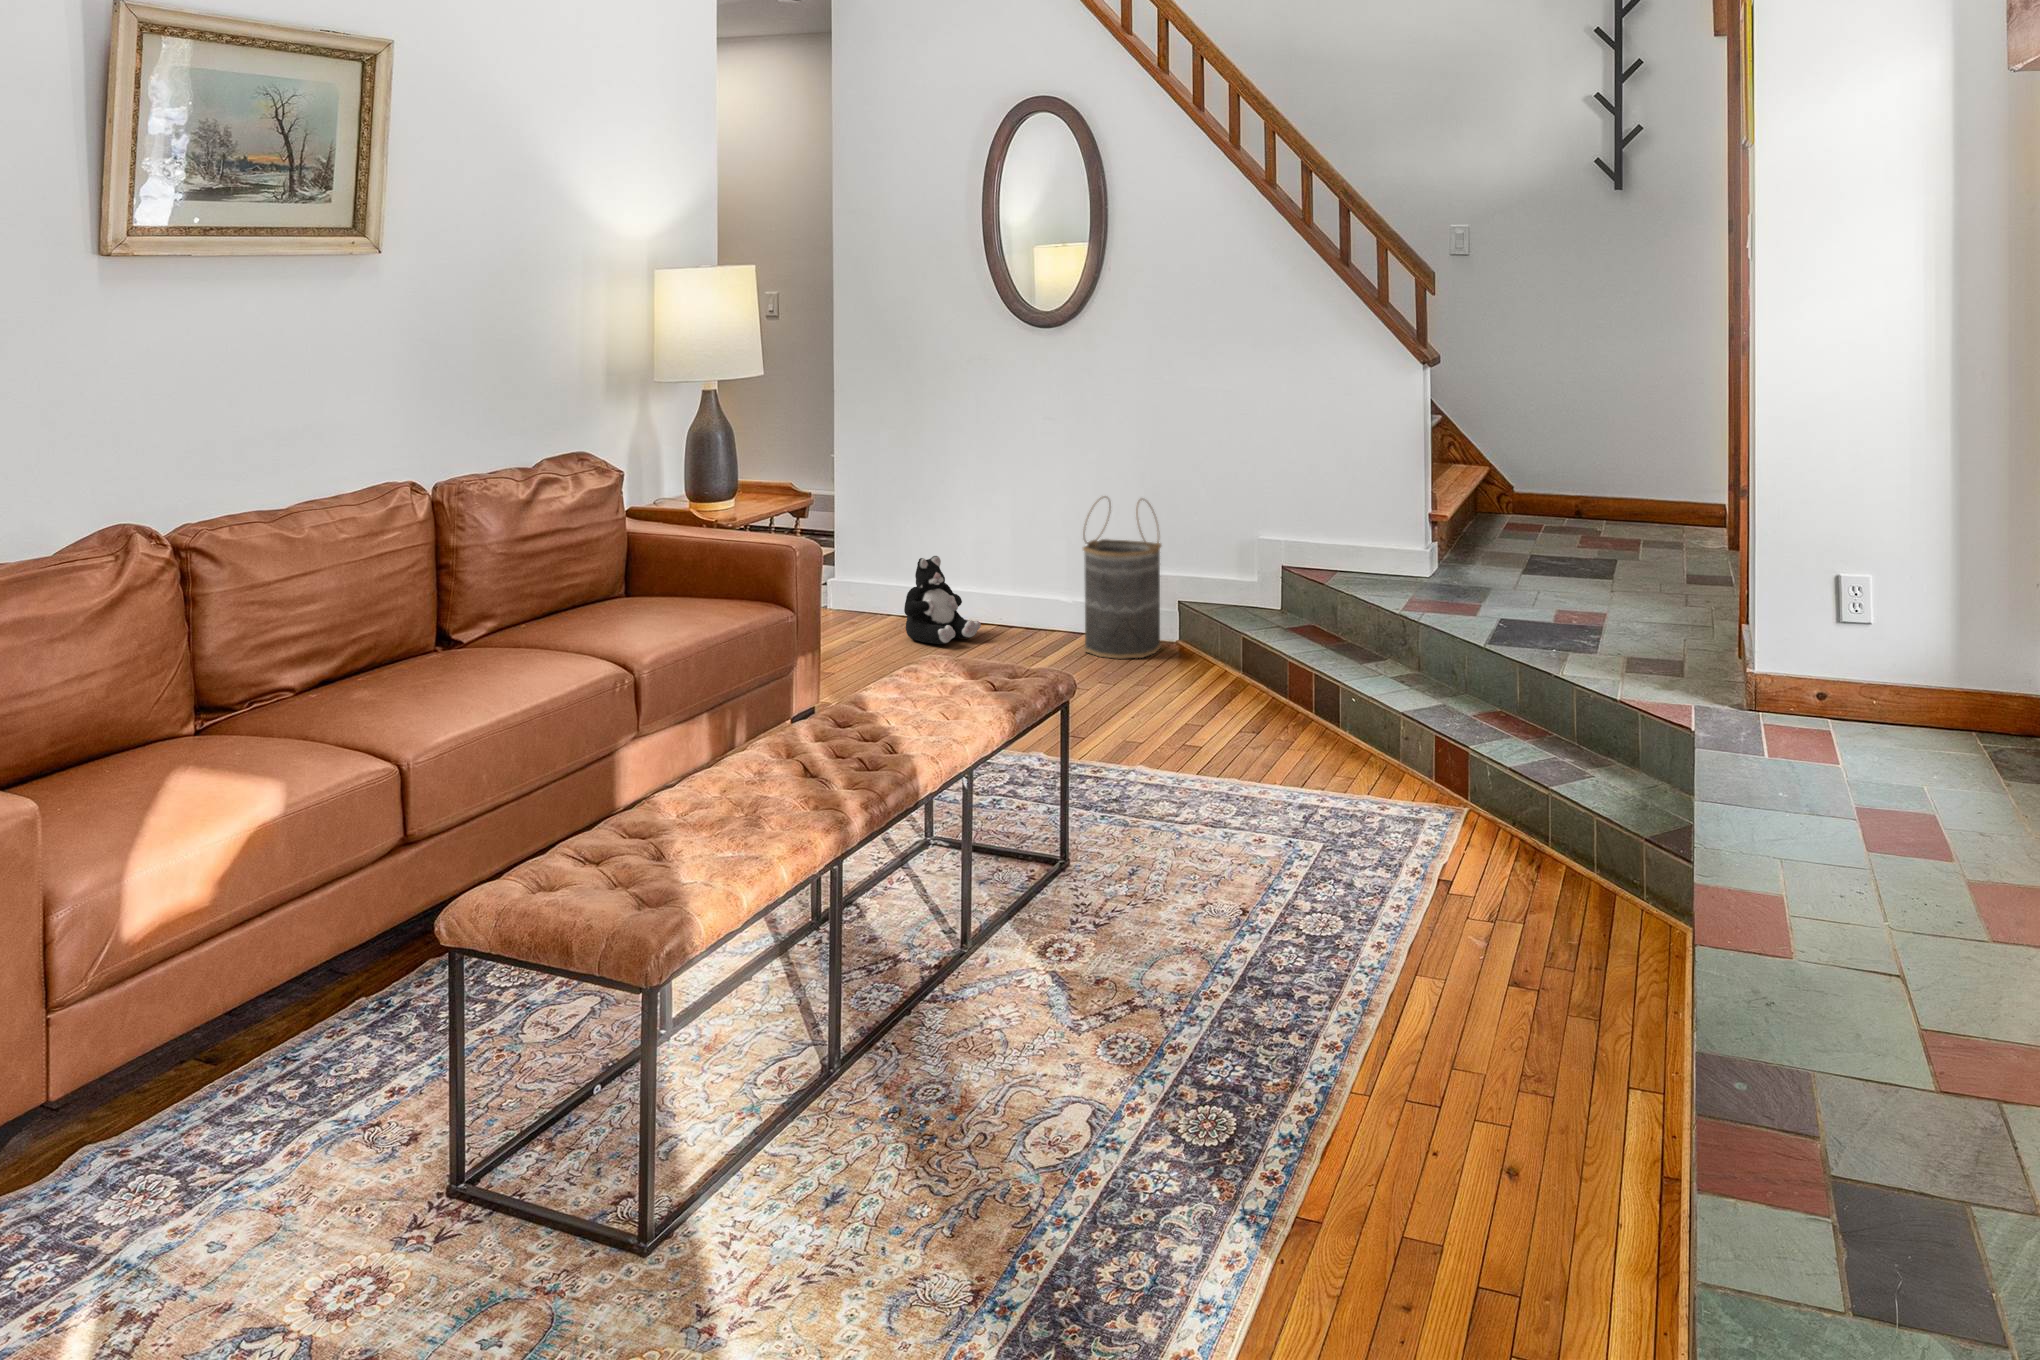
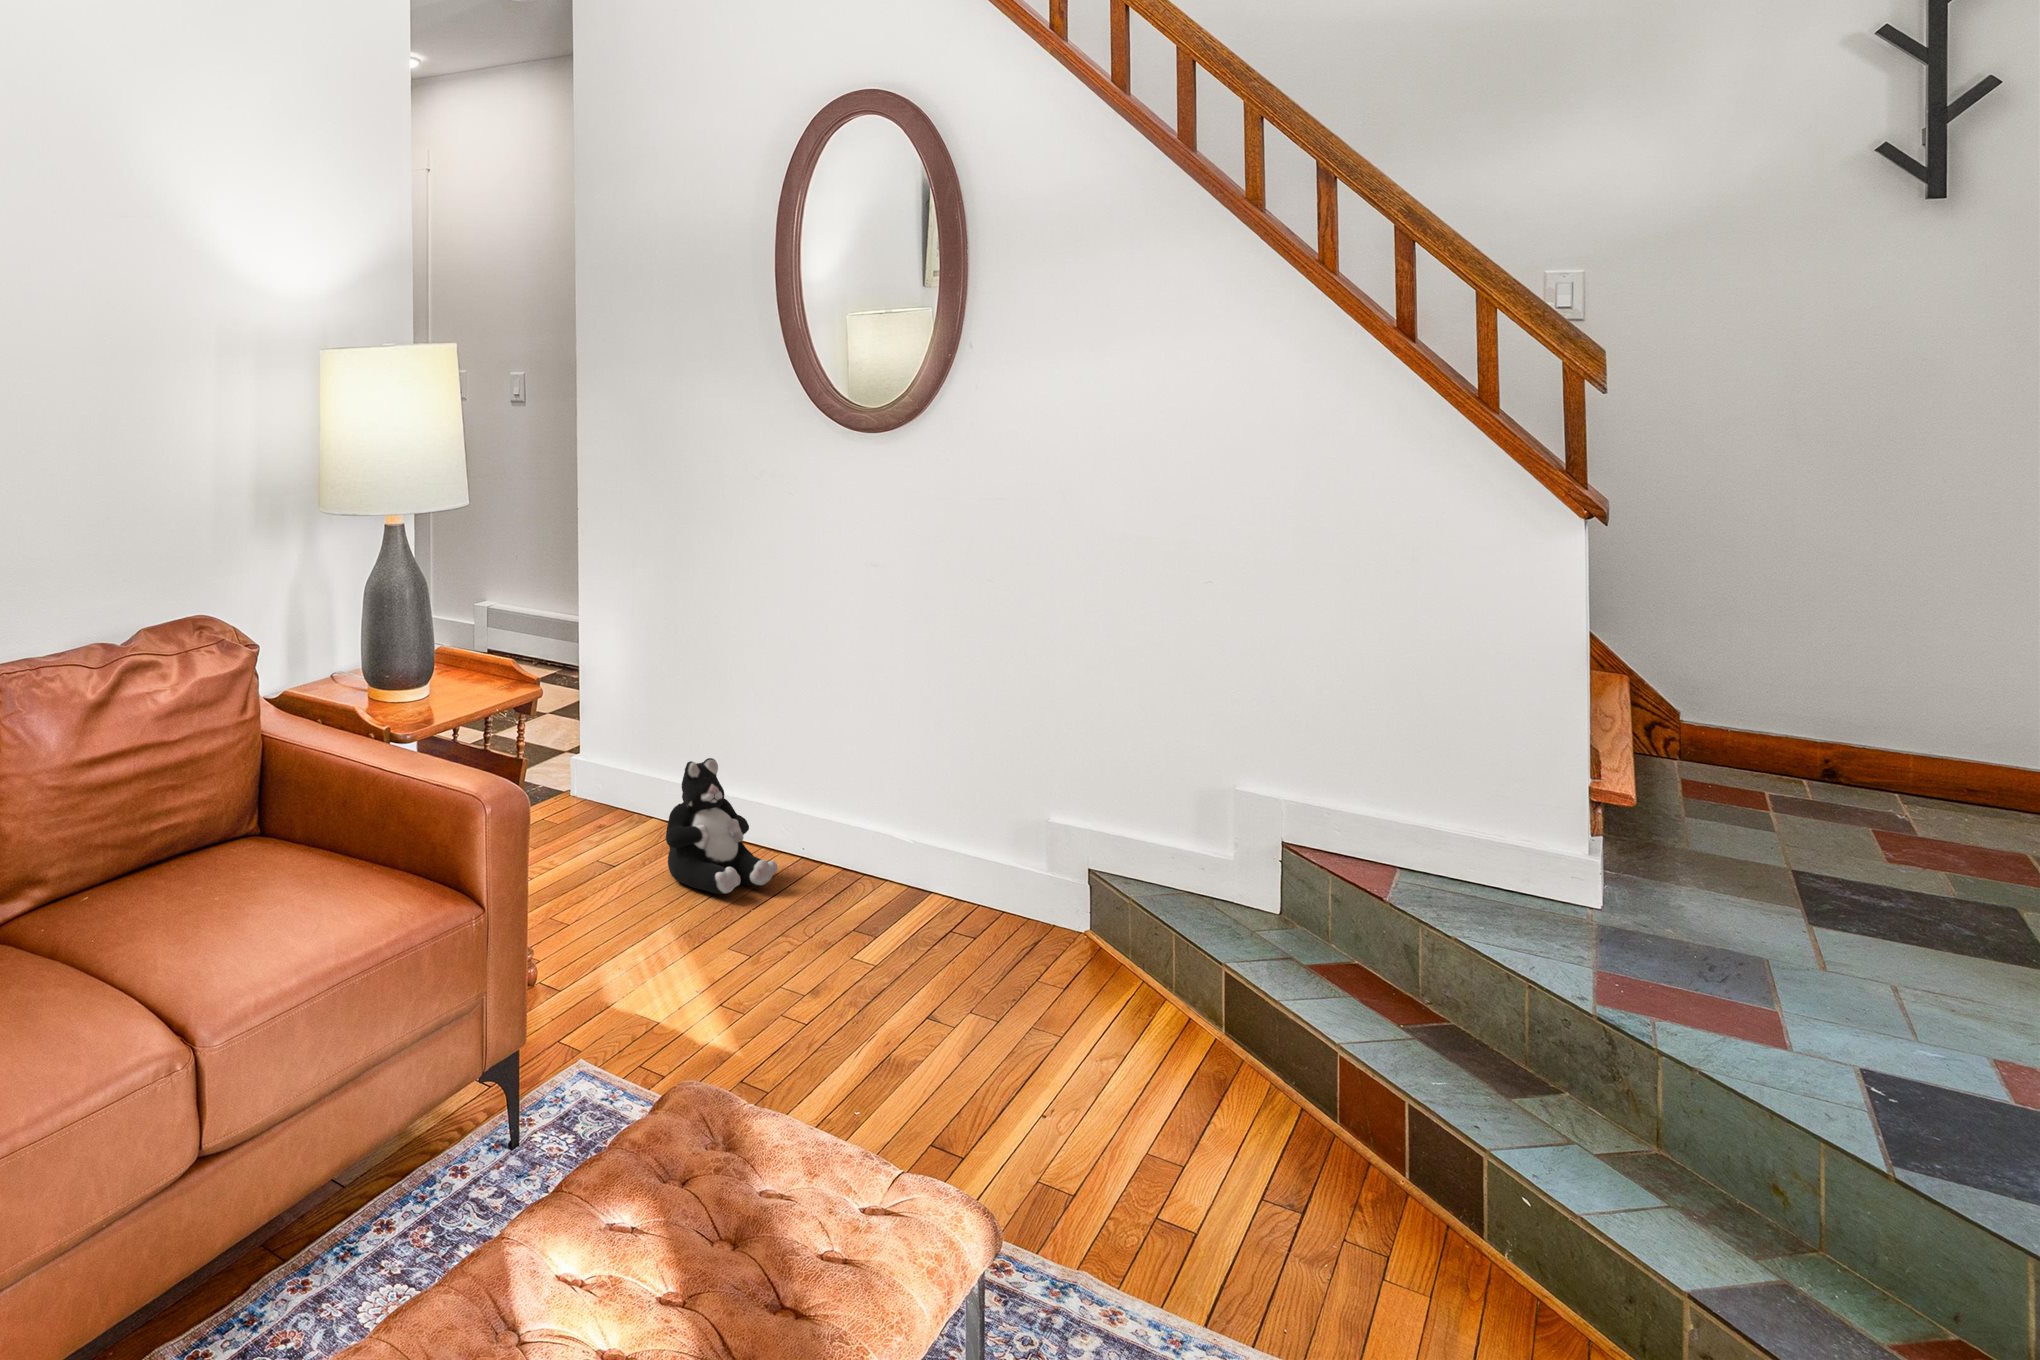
basket: present [1083,496,1162,659] -> none [935,687,1062,946]

